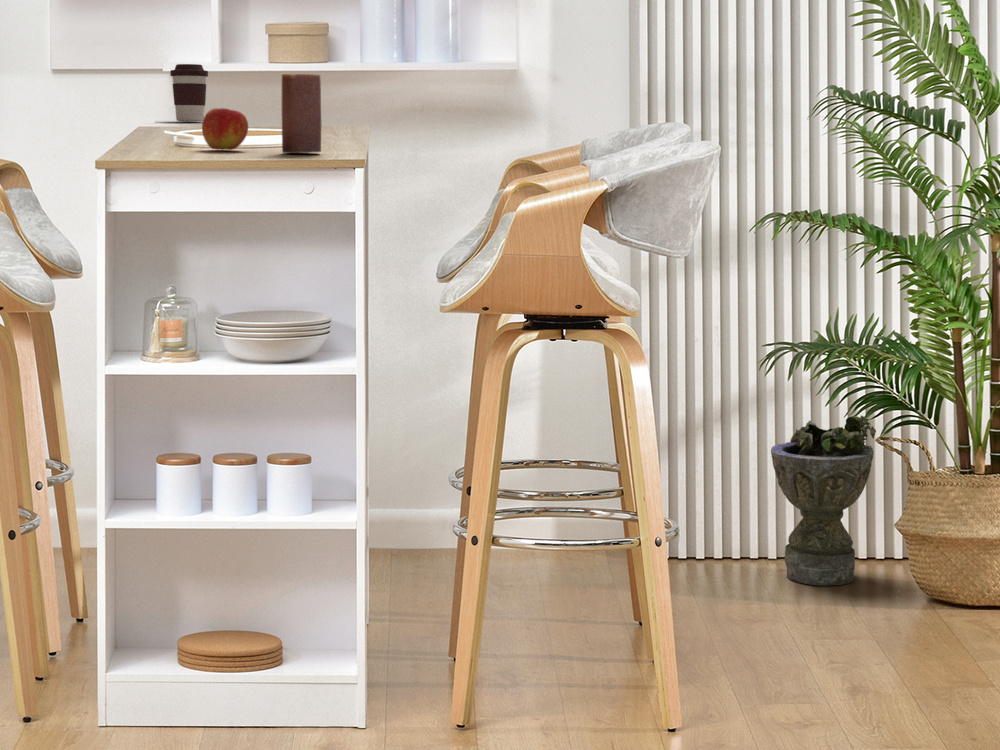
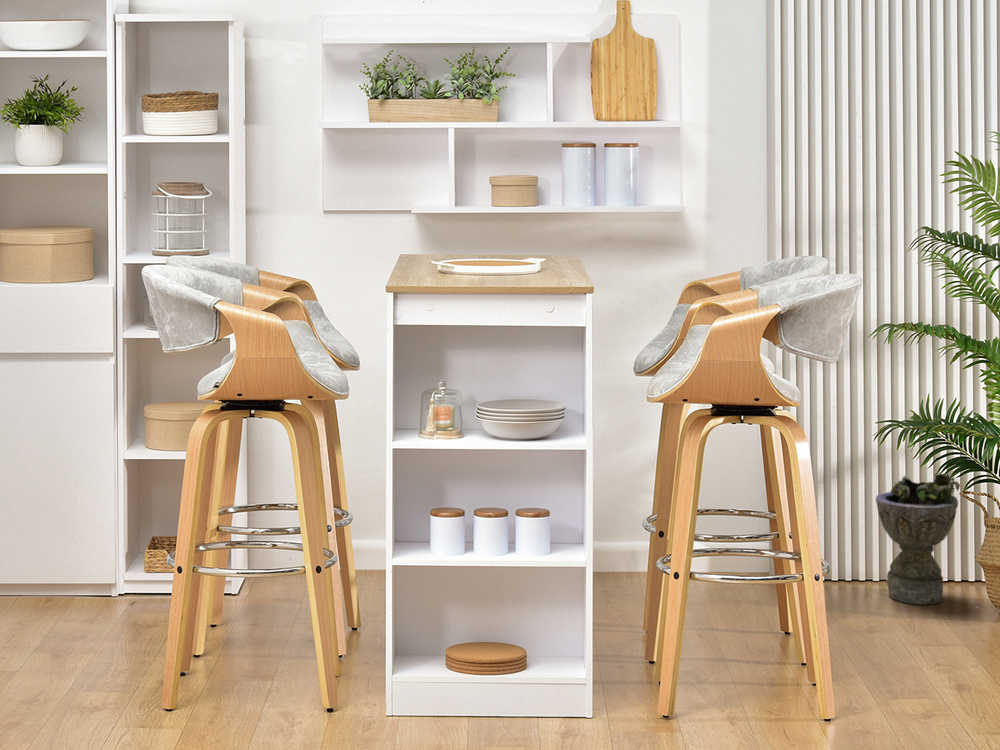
coffee cup: present [170,64,208,121] -> none [423,210,450,251]
candle: present [282,74,321,153] -> none [532,222,562,282]
apple: present [202,108,248,150] -> none [470,248,505,279]

